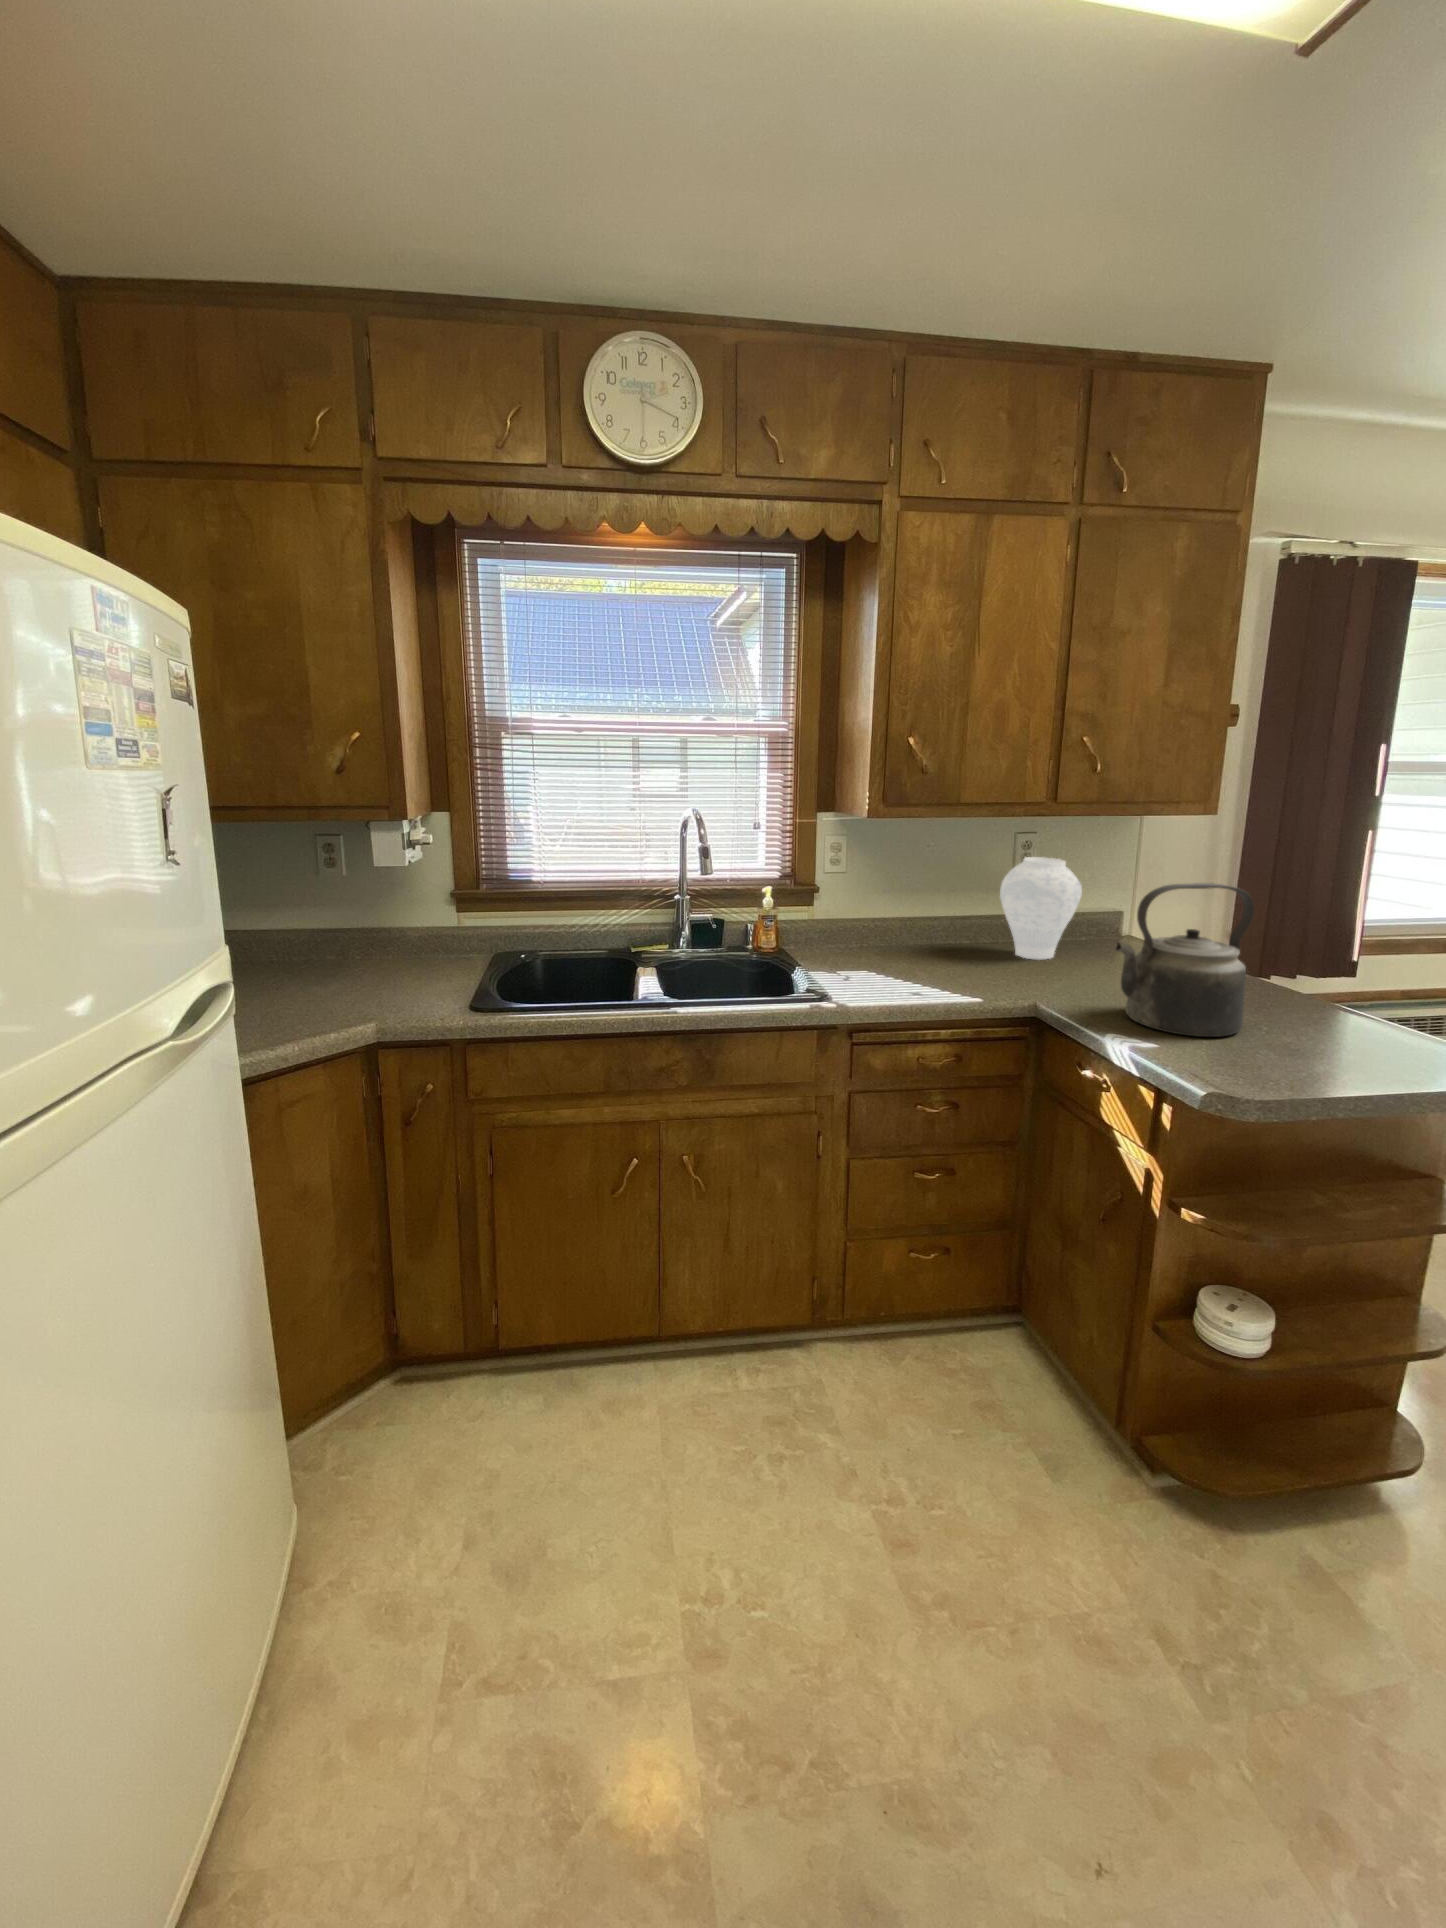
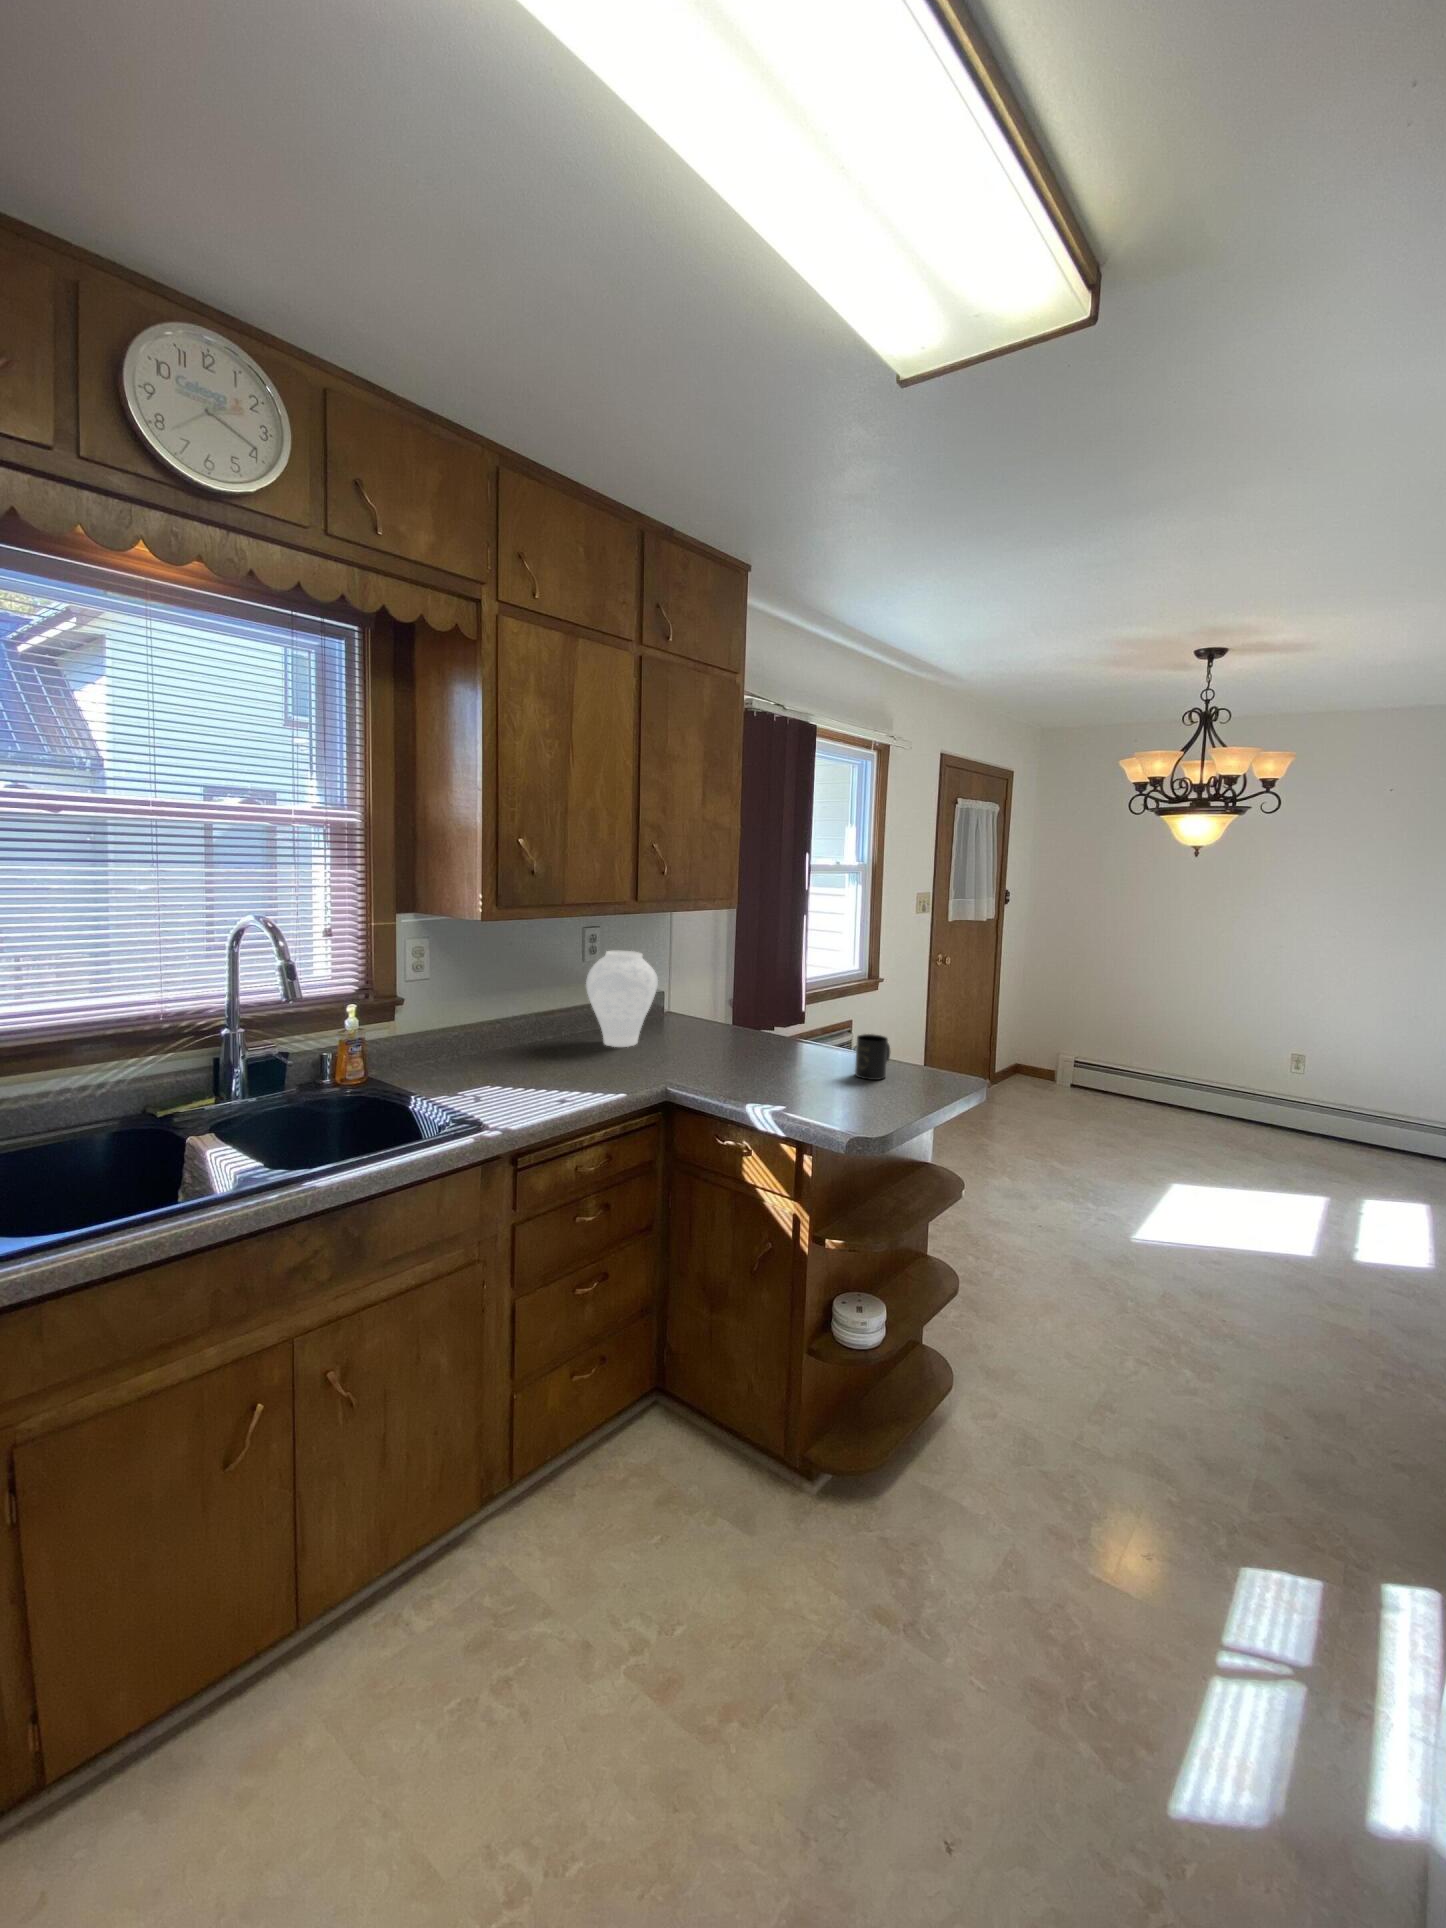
kettle: present [1116,883,1255,1037] -> none [738,967,822,1095]
mug: none [1308,982,1377,1044] -> present [855,1034,890,1080]

